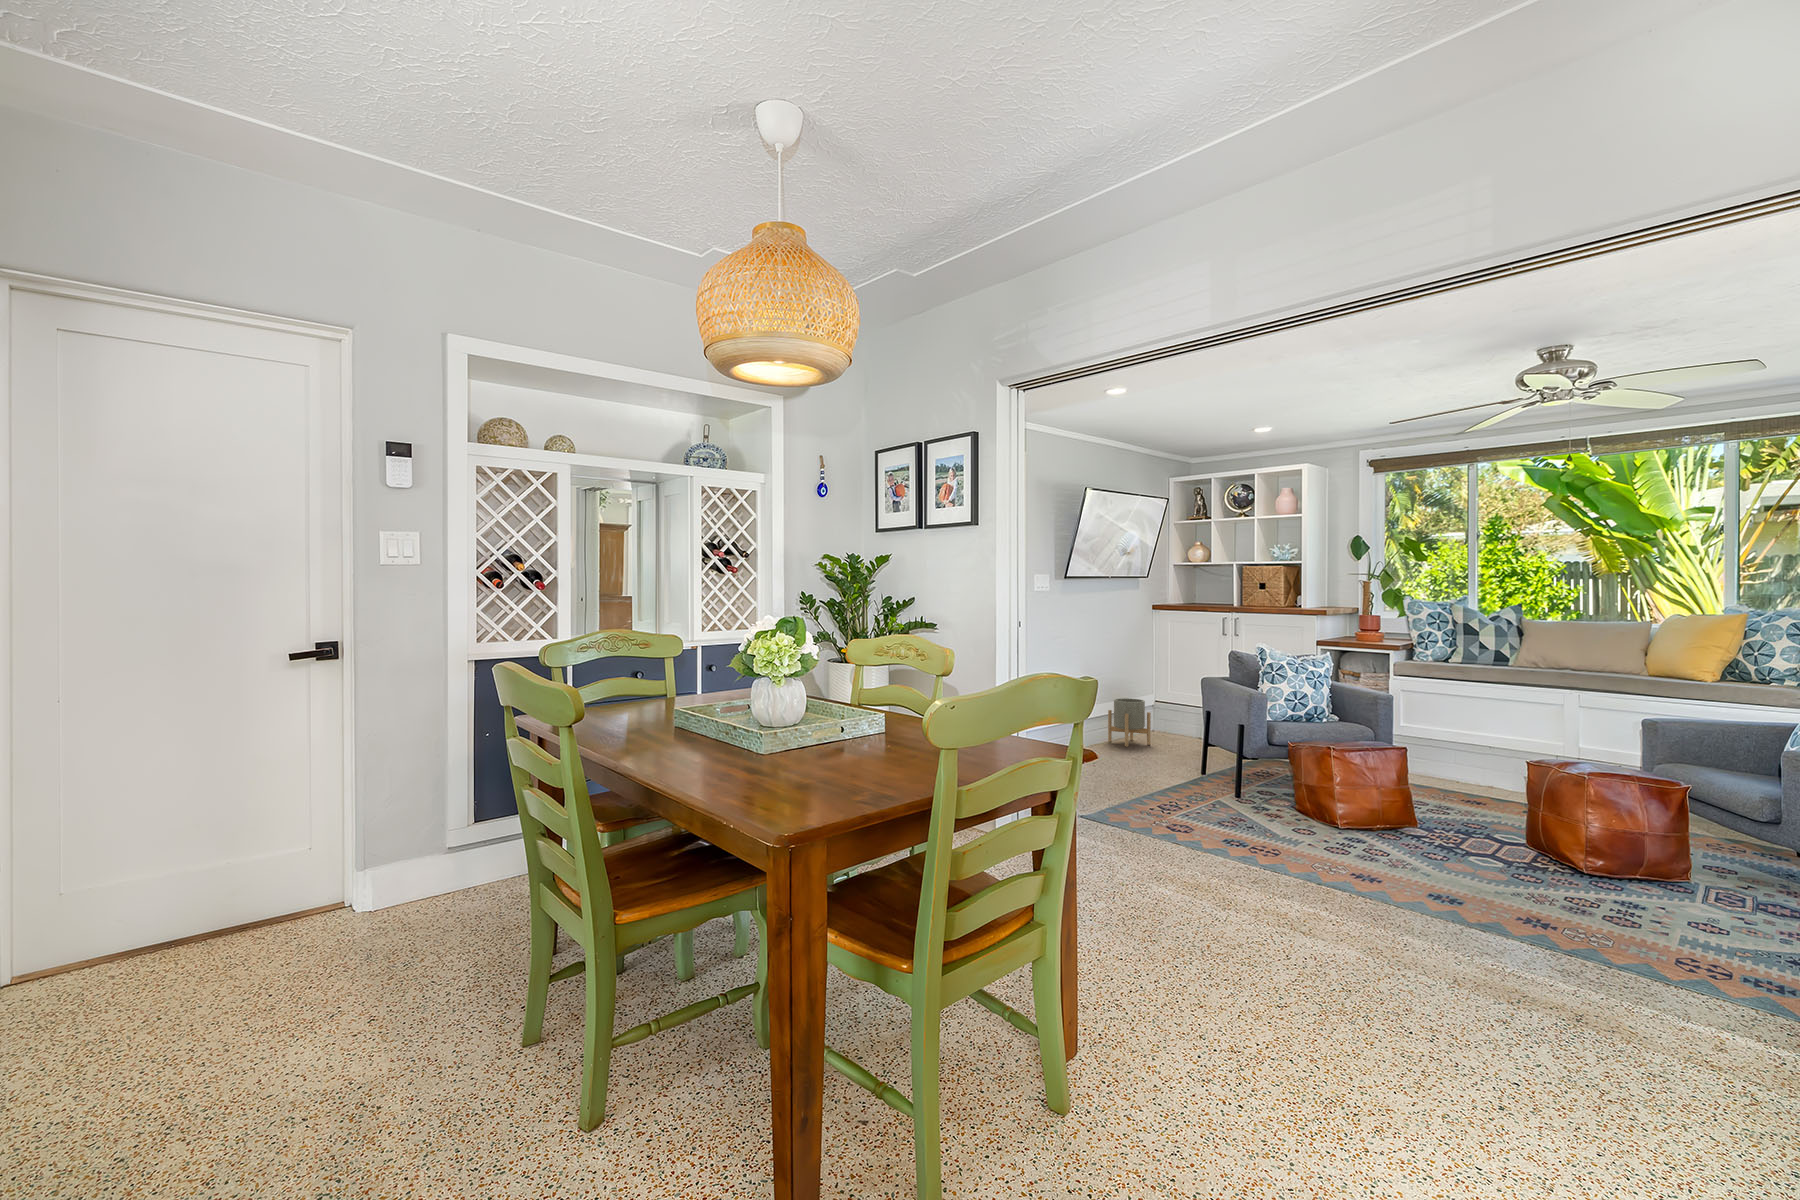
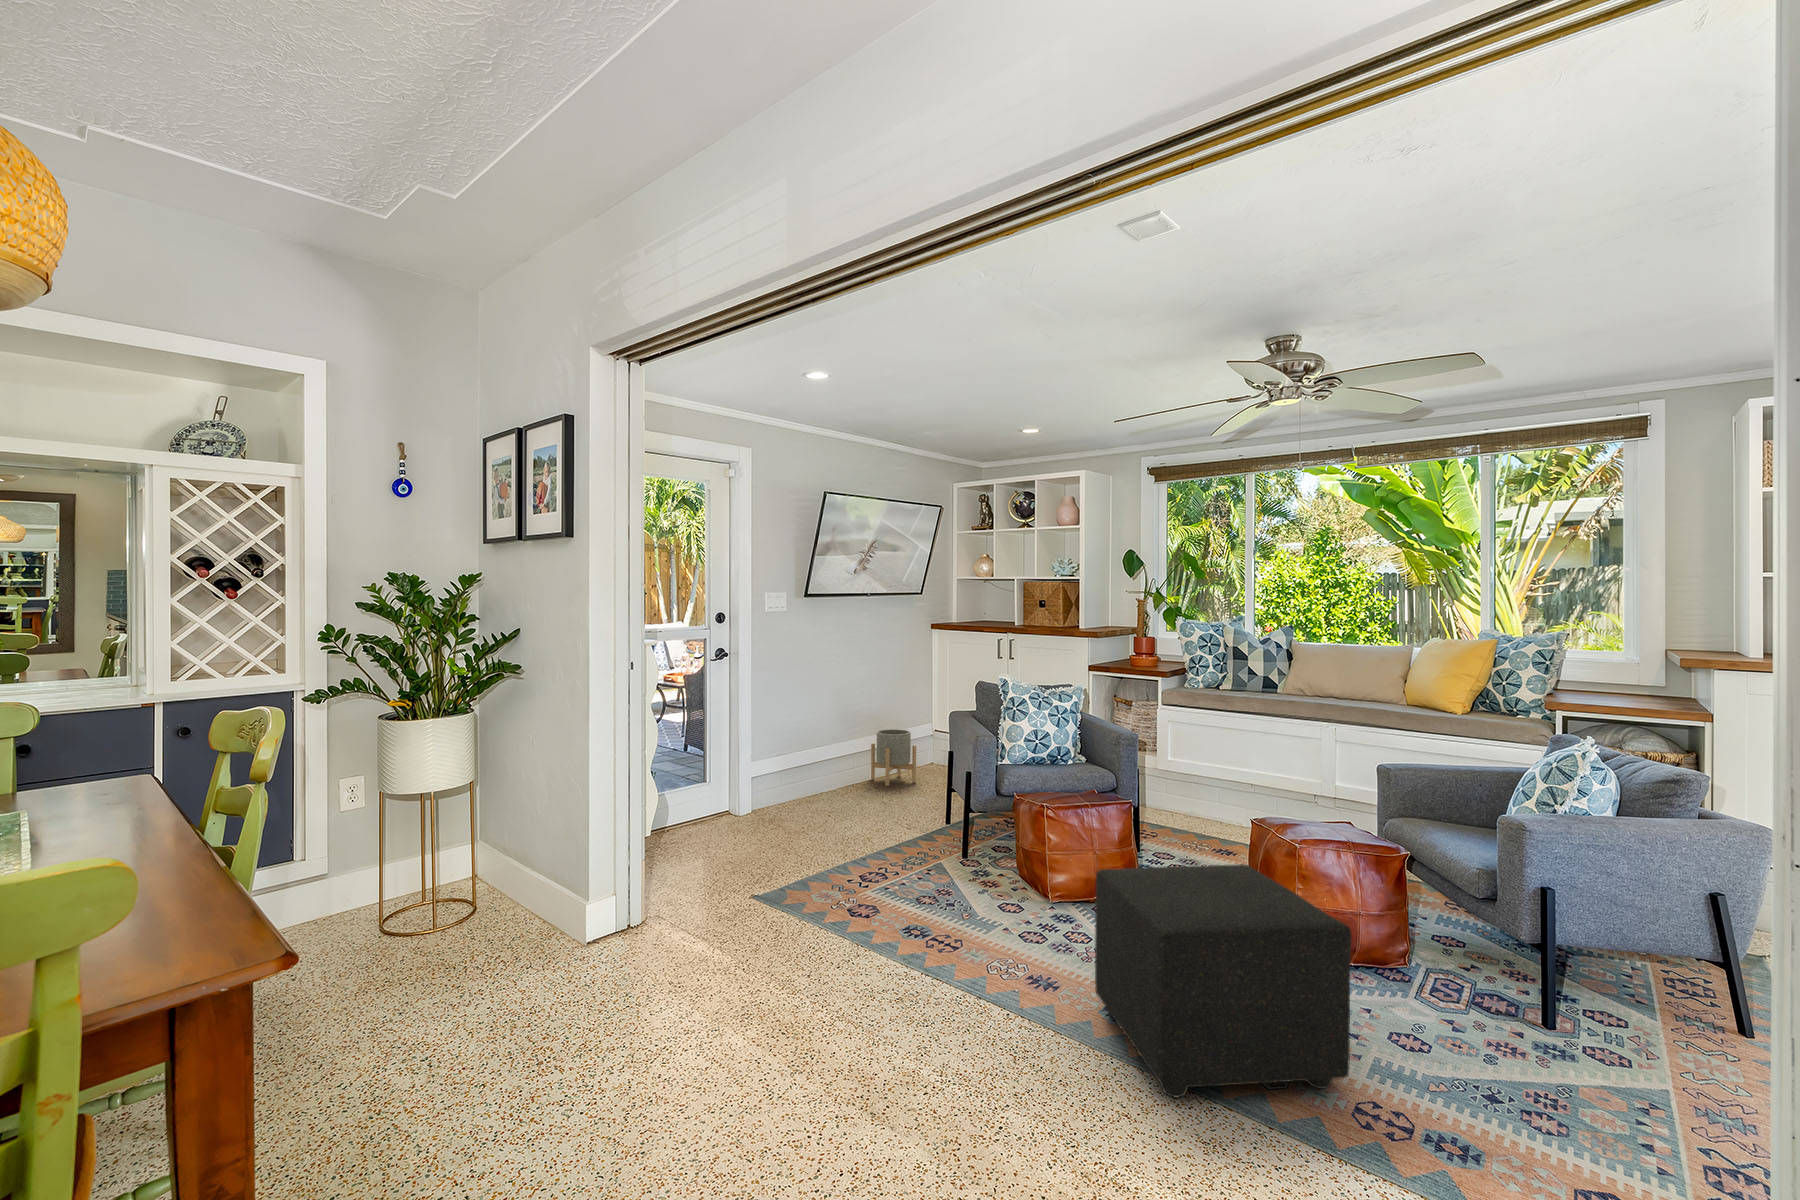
ottoman: none [1414,785,1667,952] -> present [1095,864,1352,1097]

